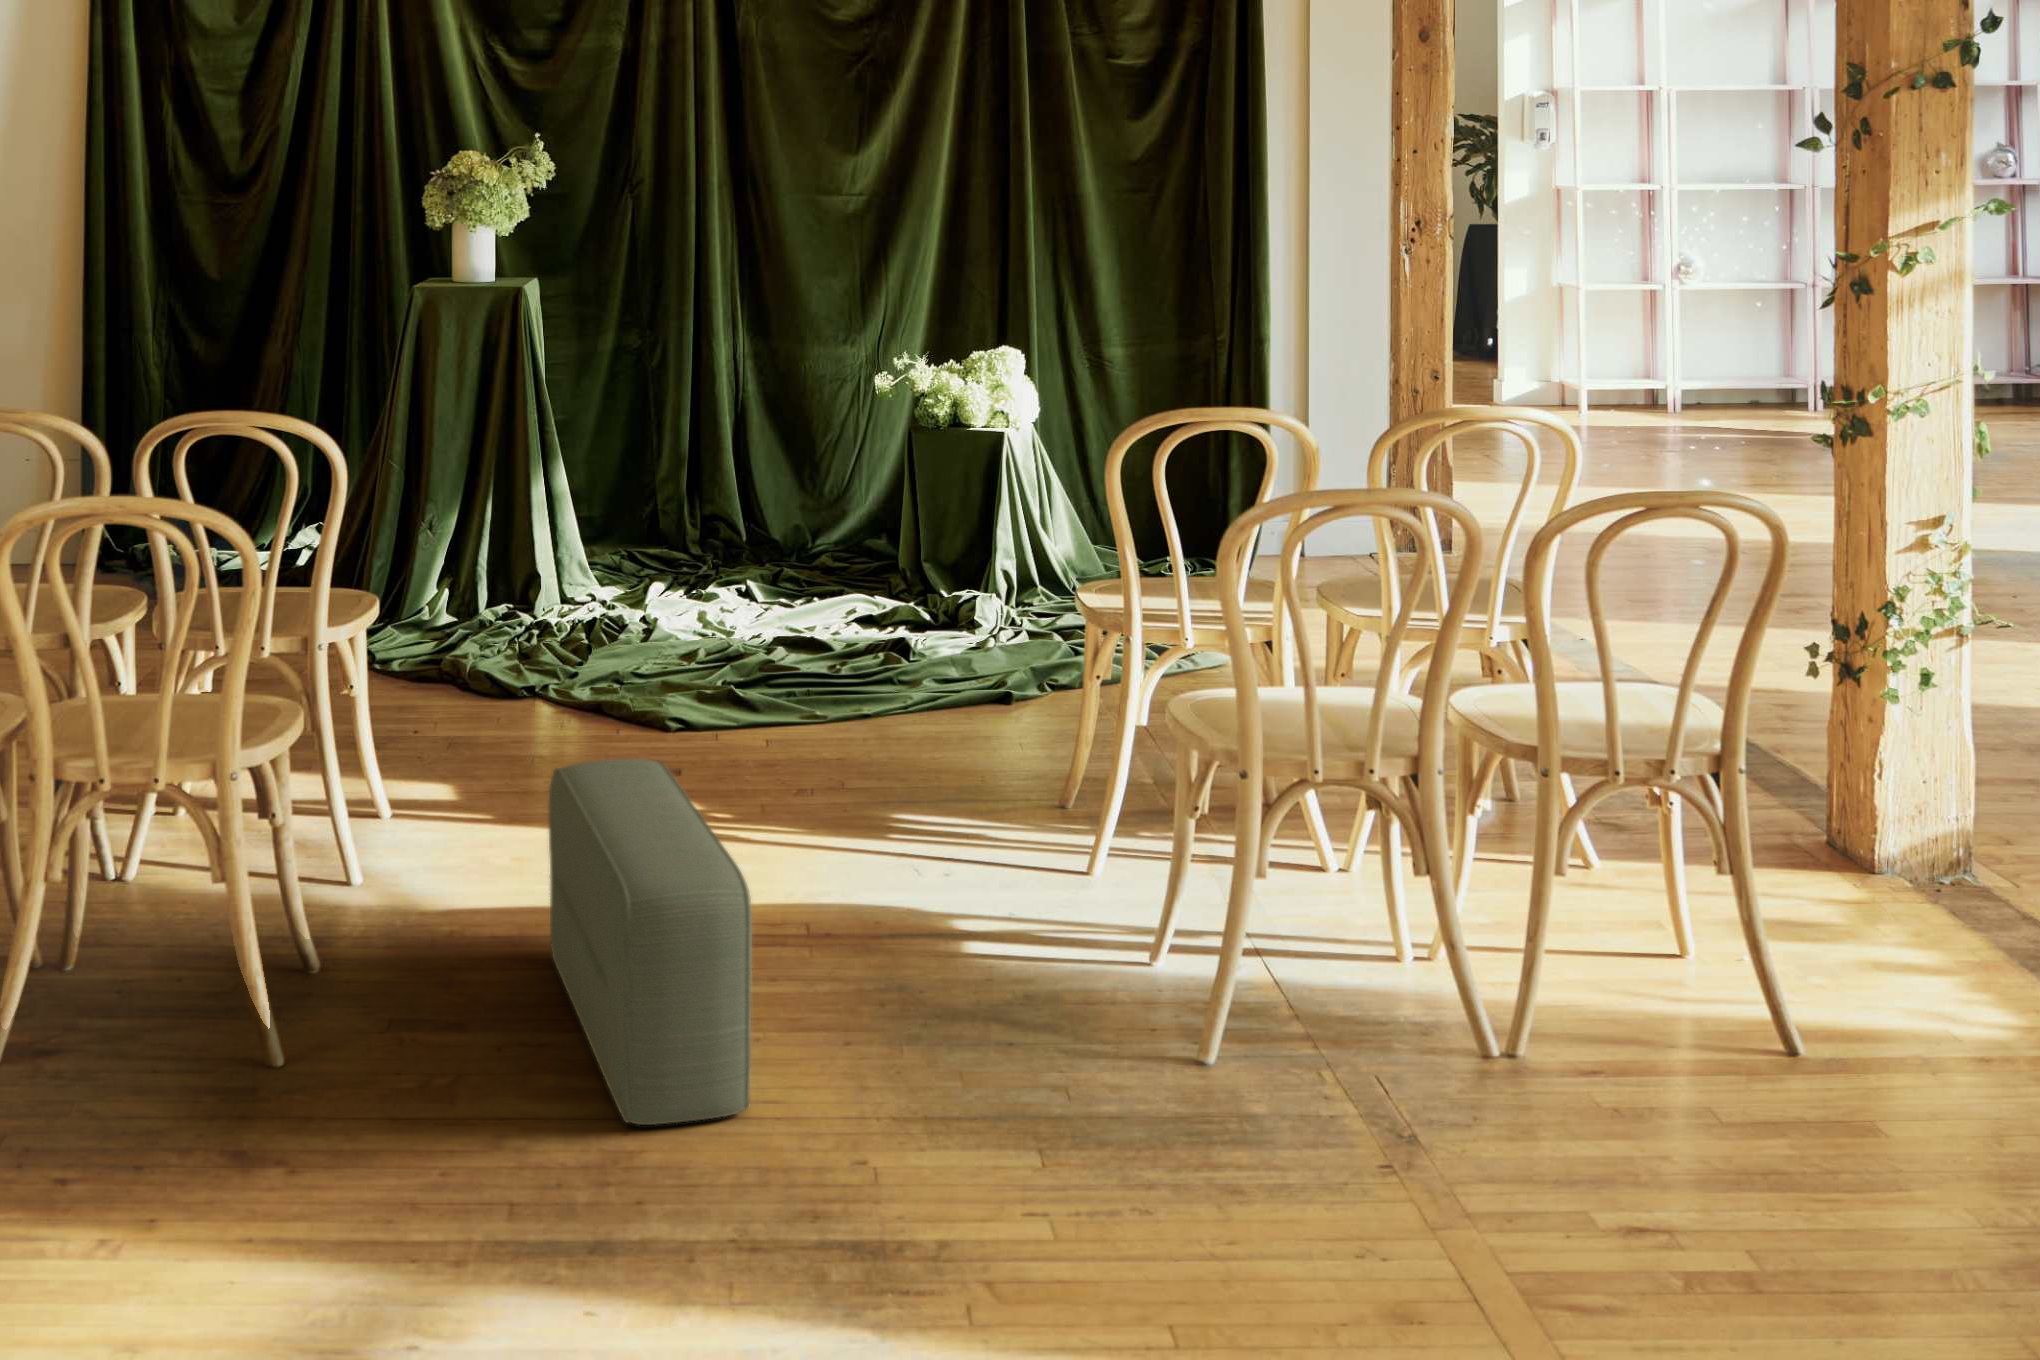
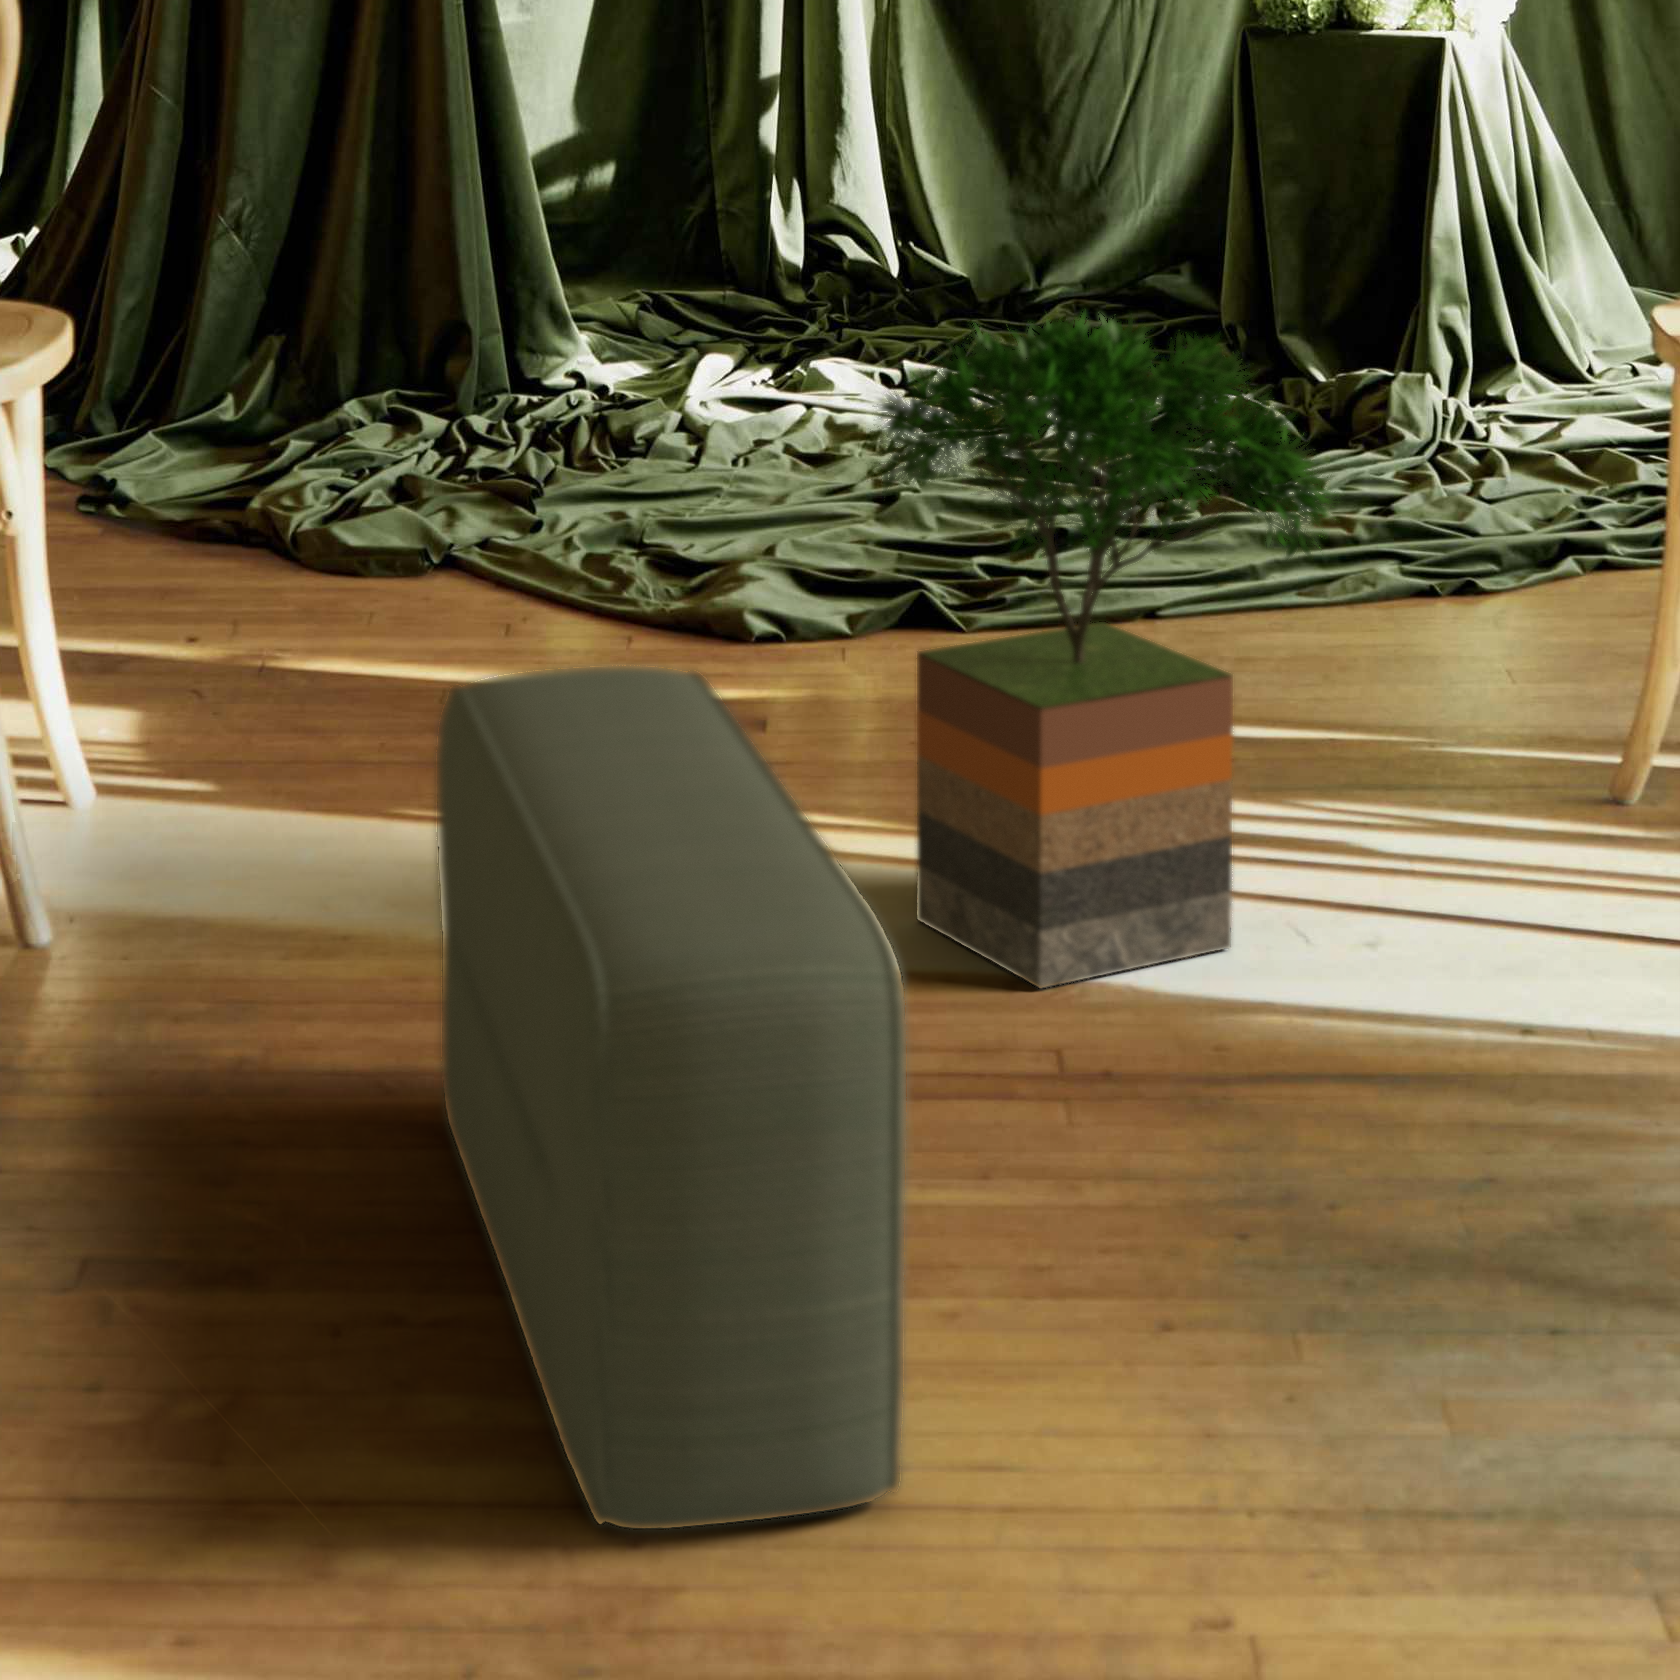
potted tree: none [730,591,943,900] -> present [865,314,1336,988]

